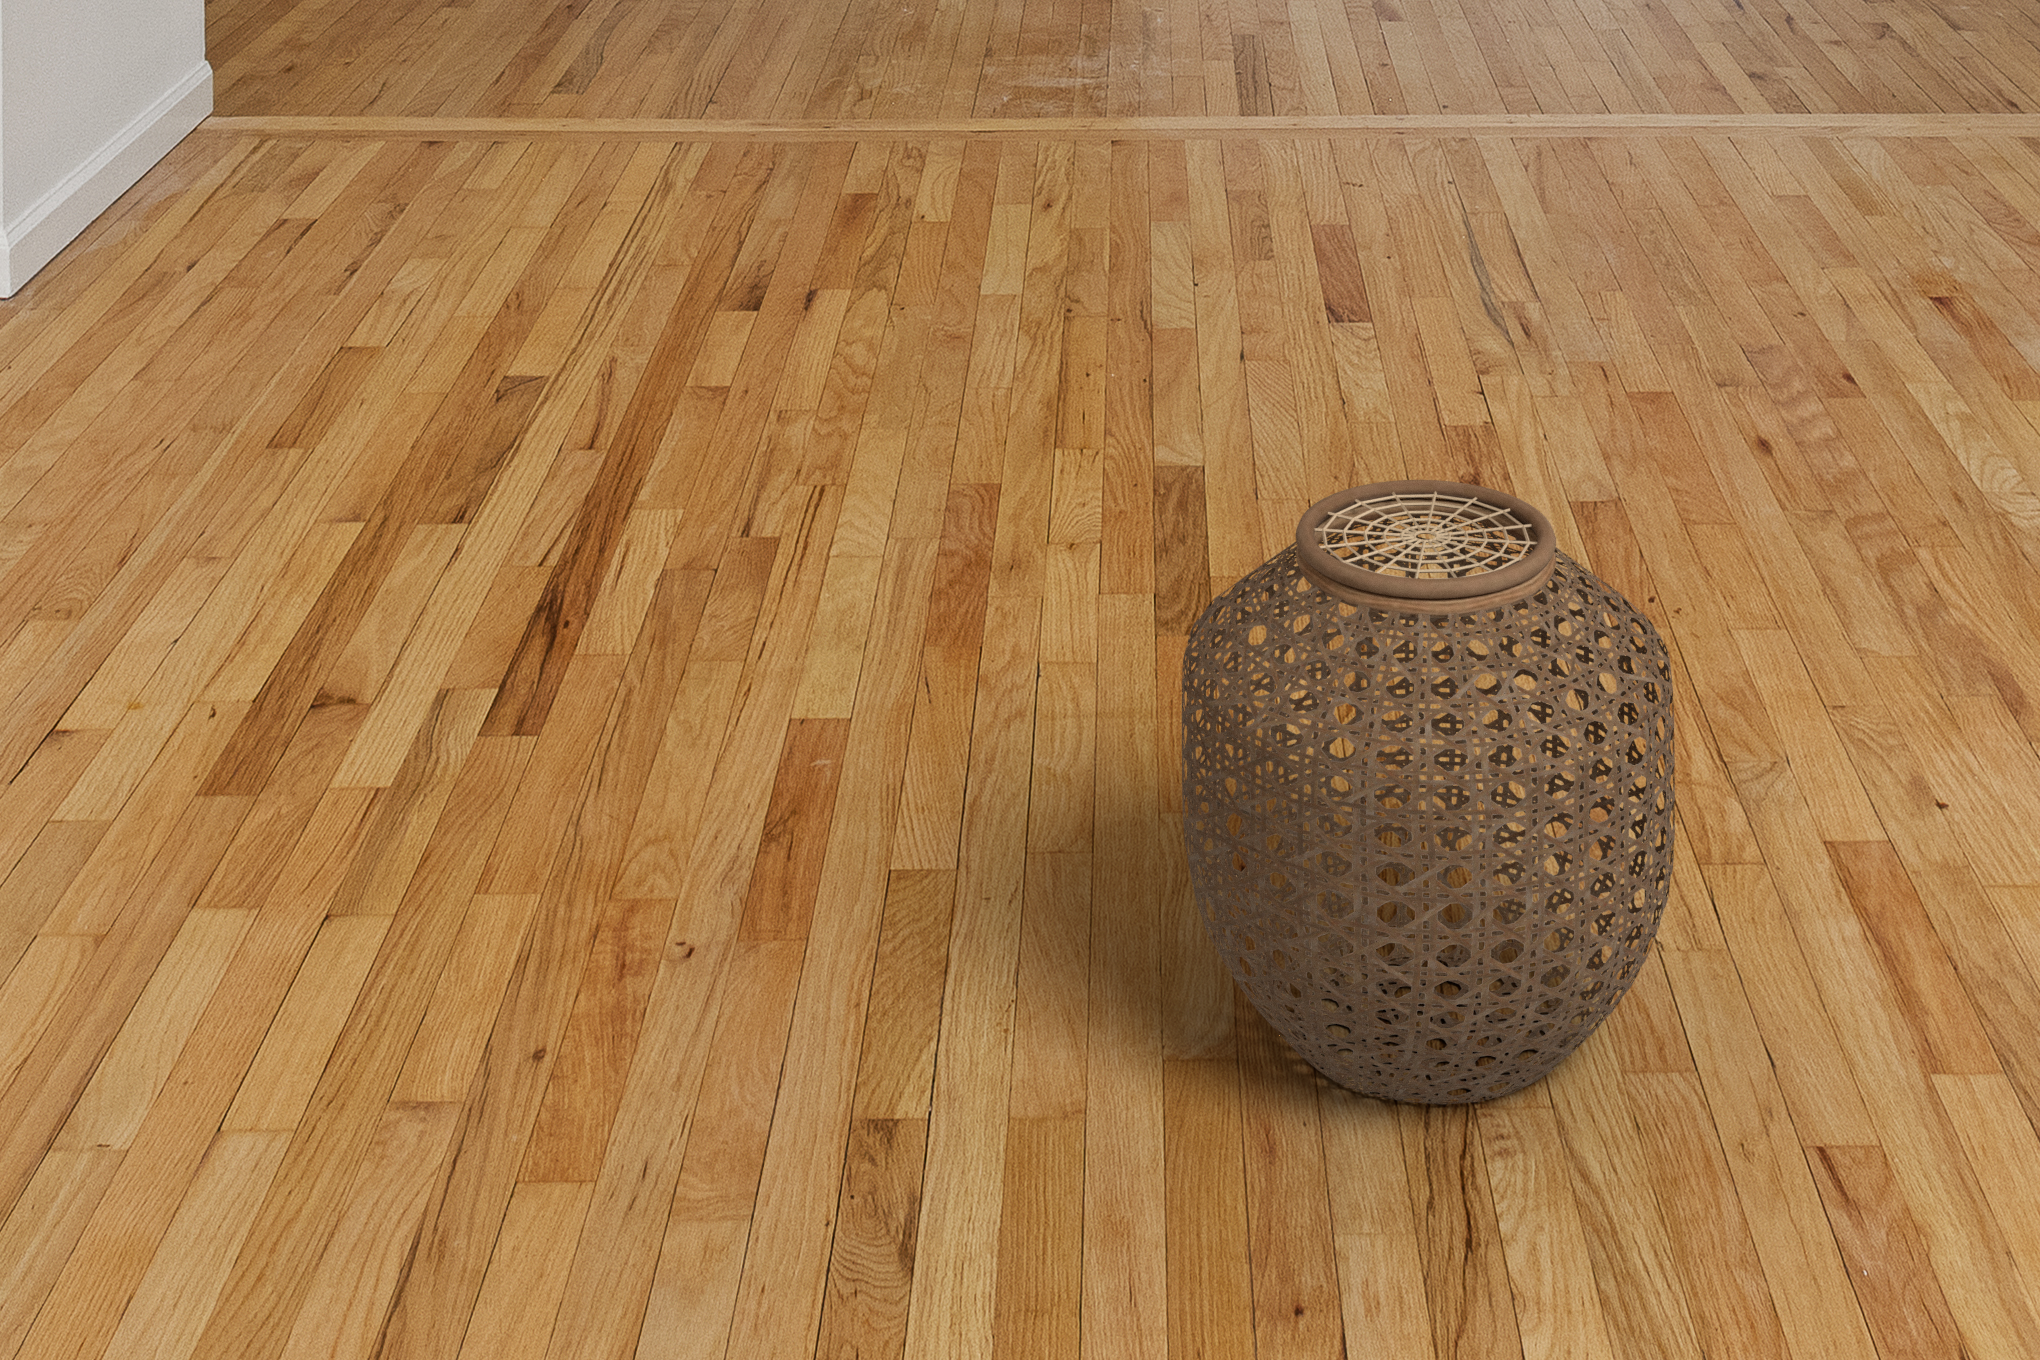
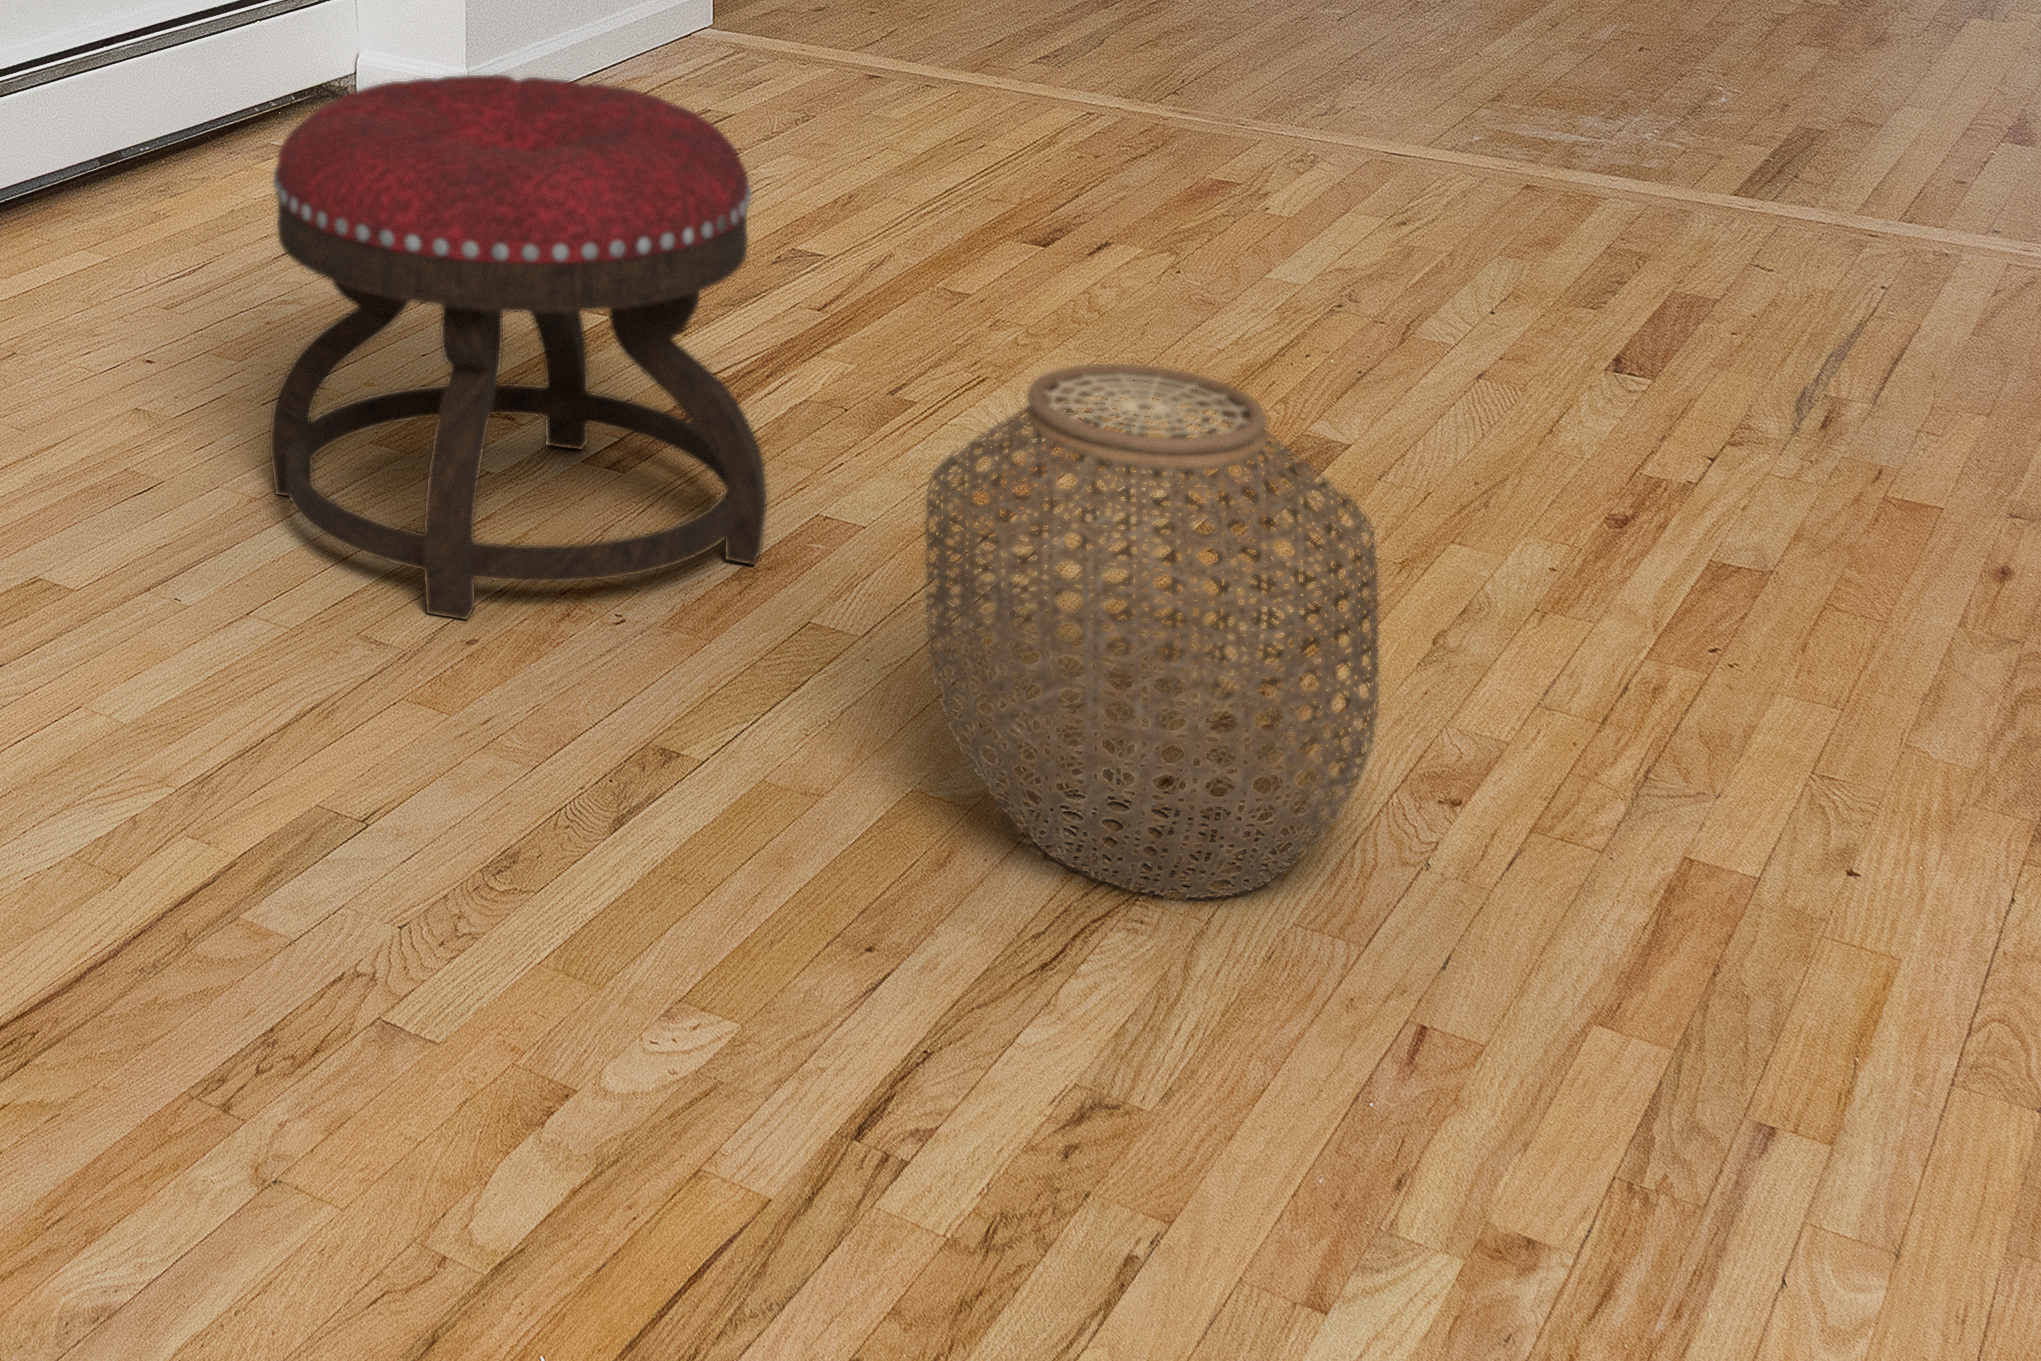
ottoman: none [110,256,782,1032] -> present [270,75,767,620]

